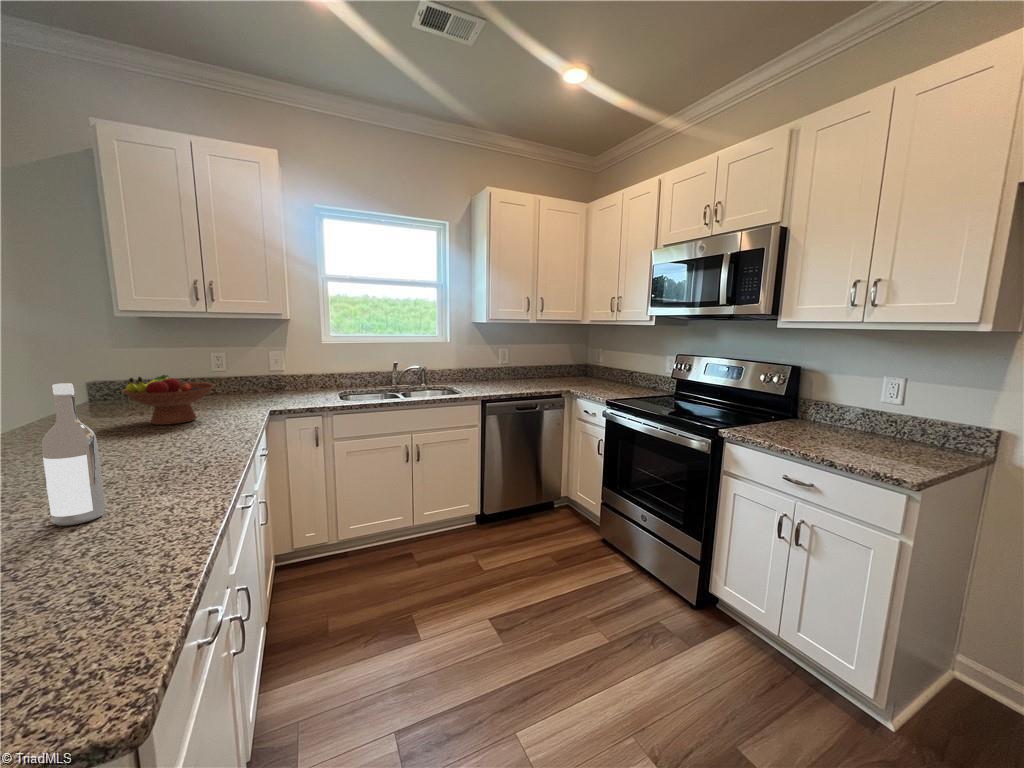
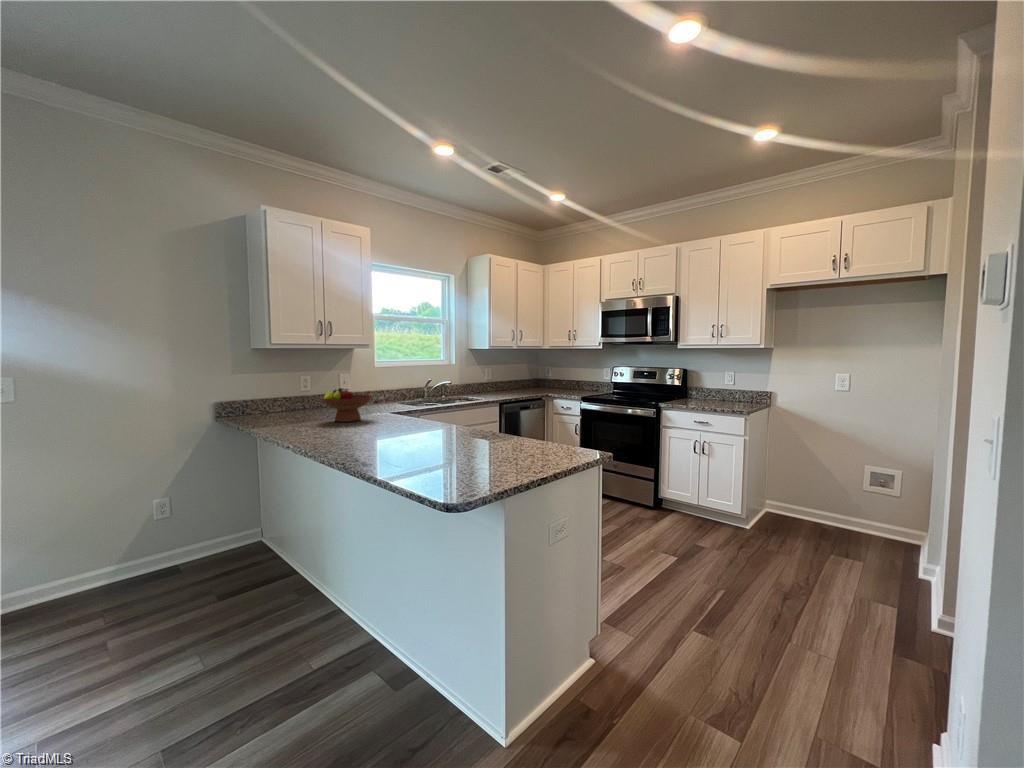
wine bottle: present [42,383,105,526] -> none [459,377,477,440]

